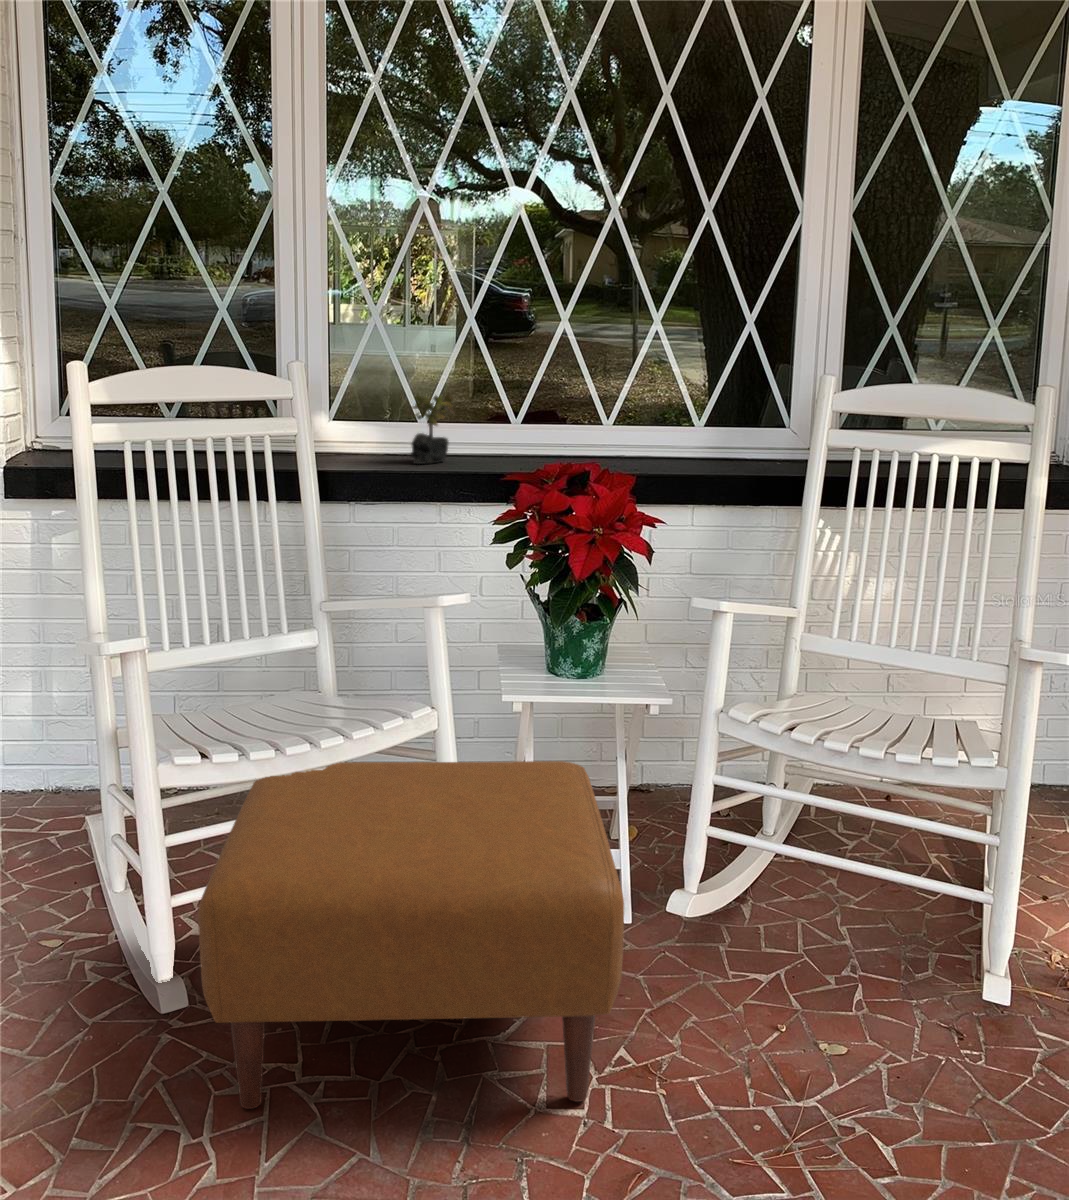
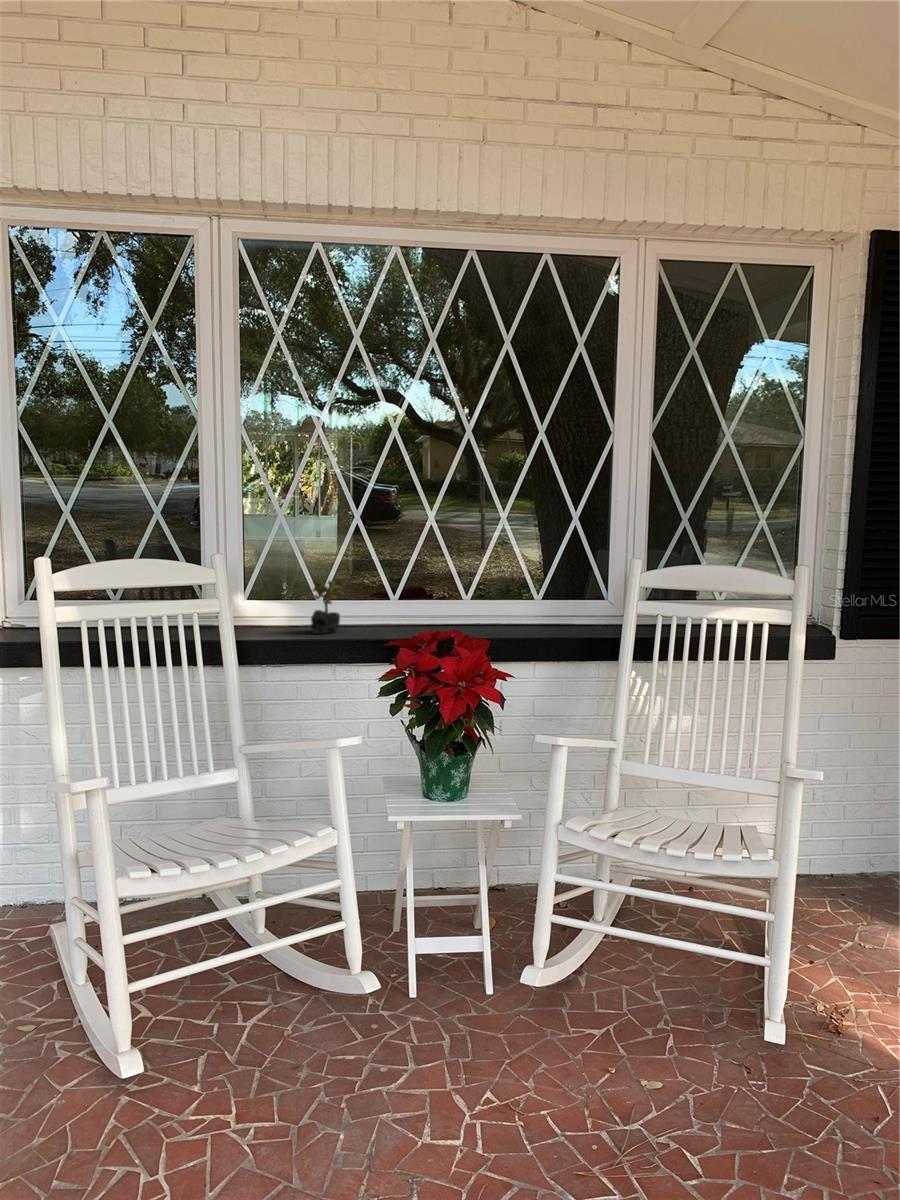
ottoman: present [198,761,624,1109] -> none [158,865,486,1151]

